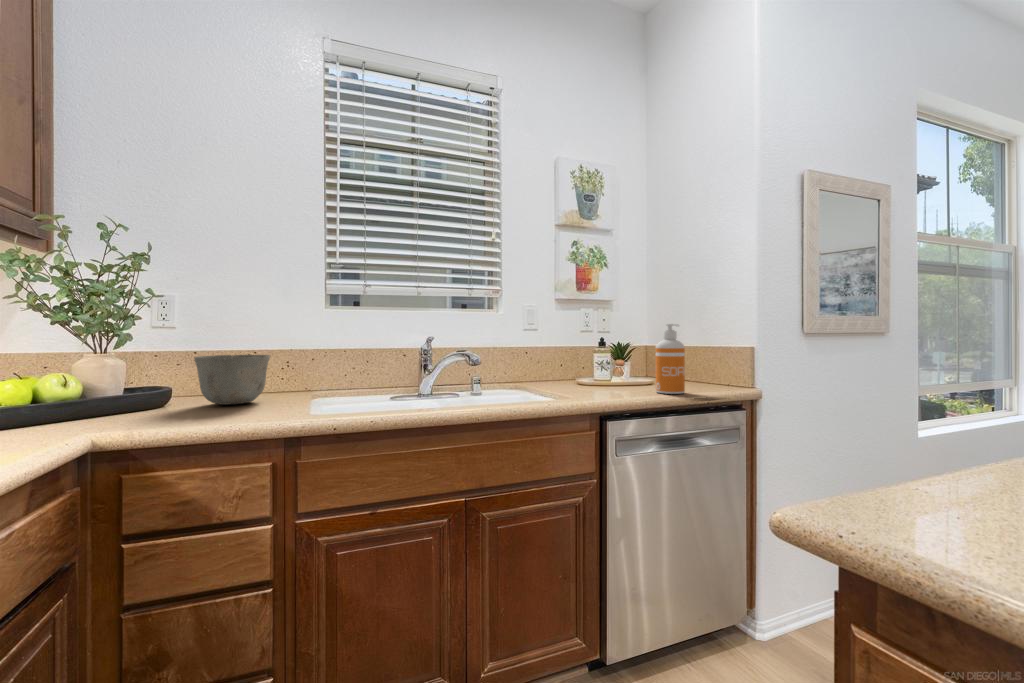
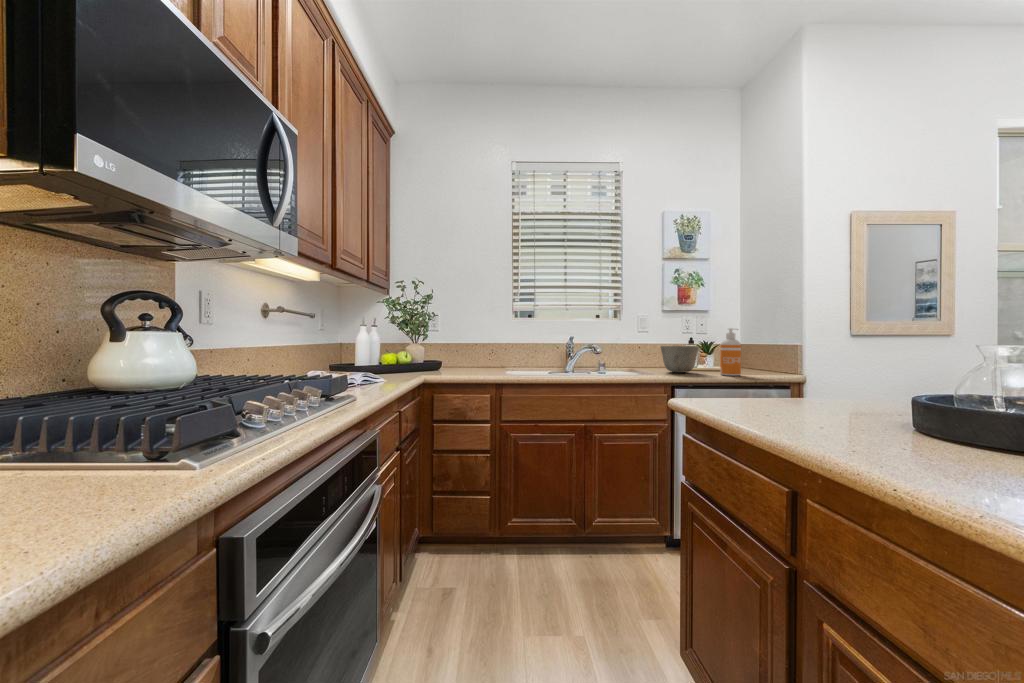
ceramic bowl: present [194,355,270,405] -> present [661,346,699,373]

